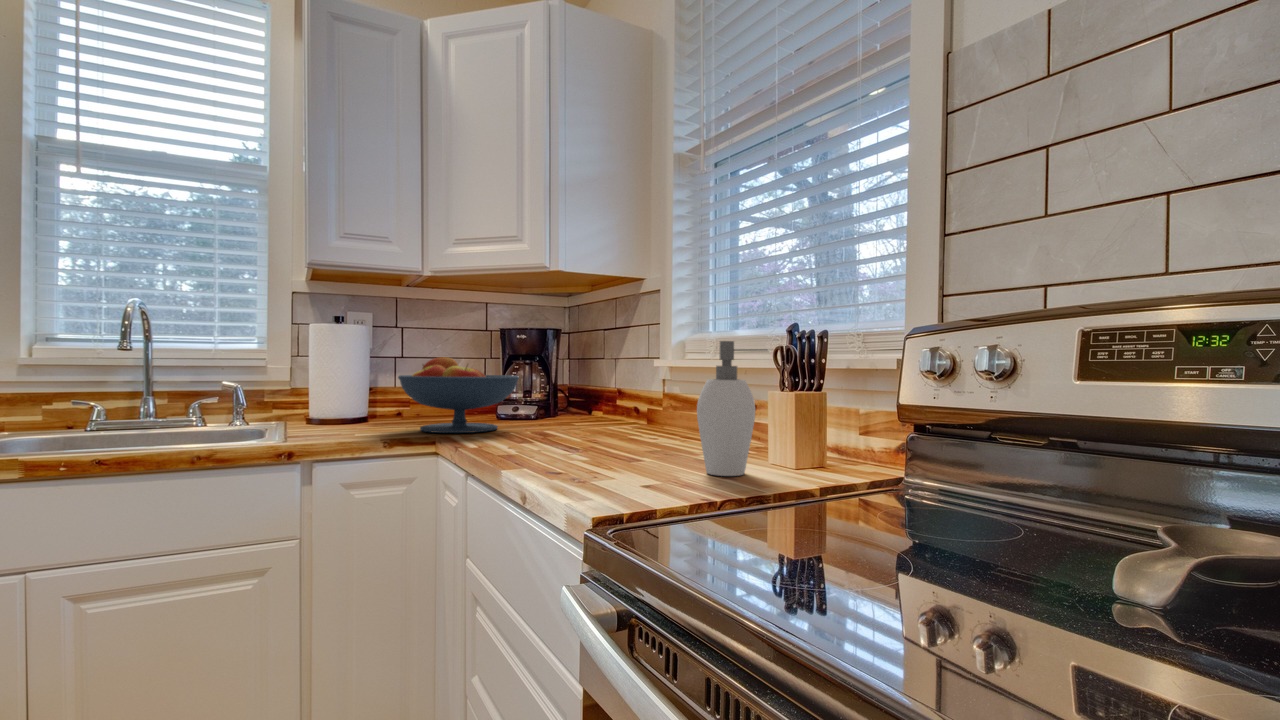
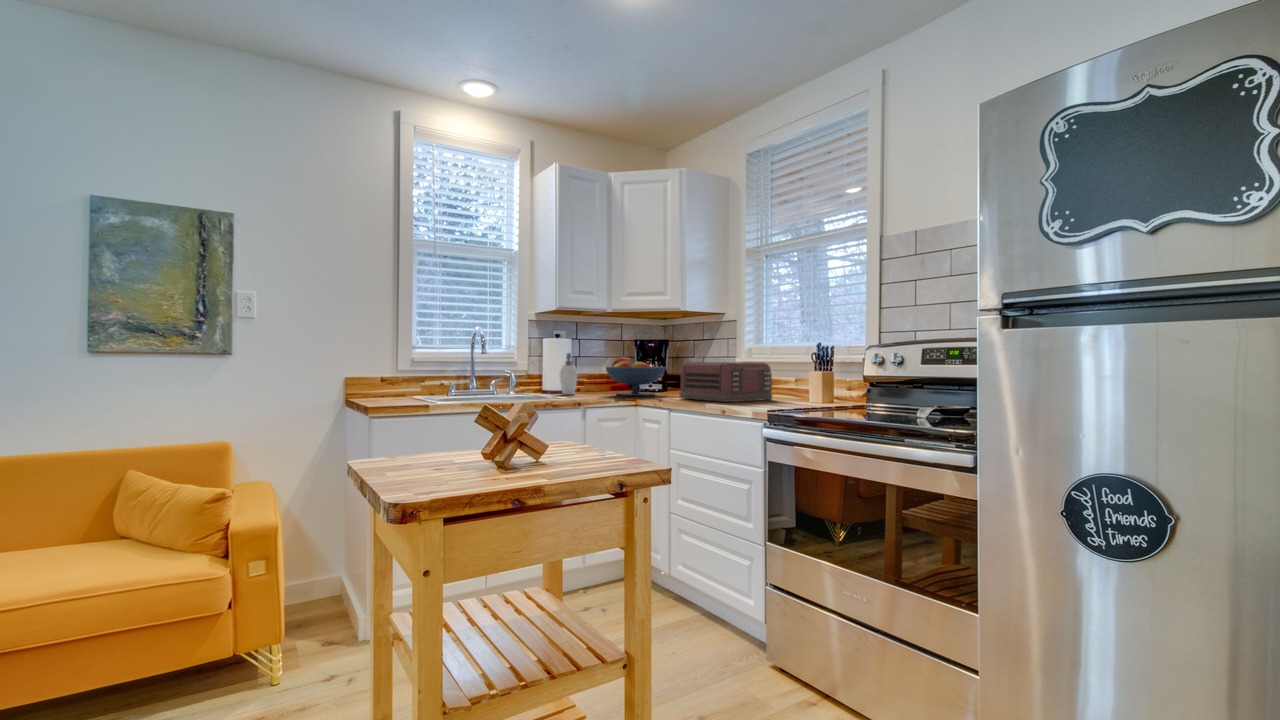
soap dispenser: present [697,341,767,476] -> present [560,353,578,395]
toaster: none [507,367,697,461] -> present [679,362,772,402]

